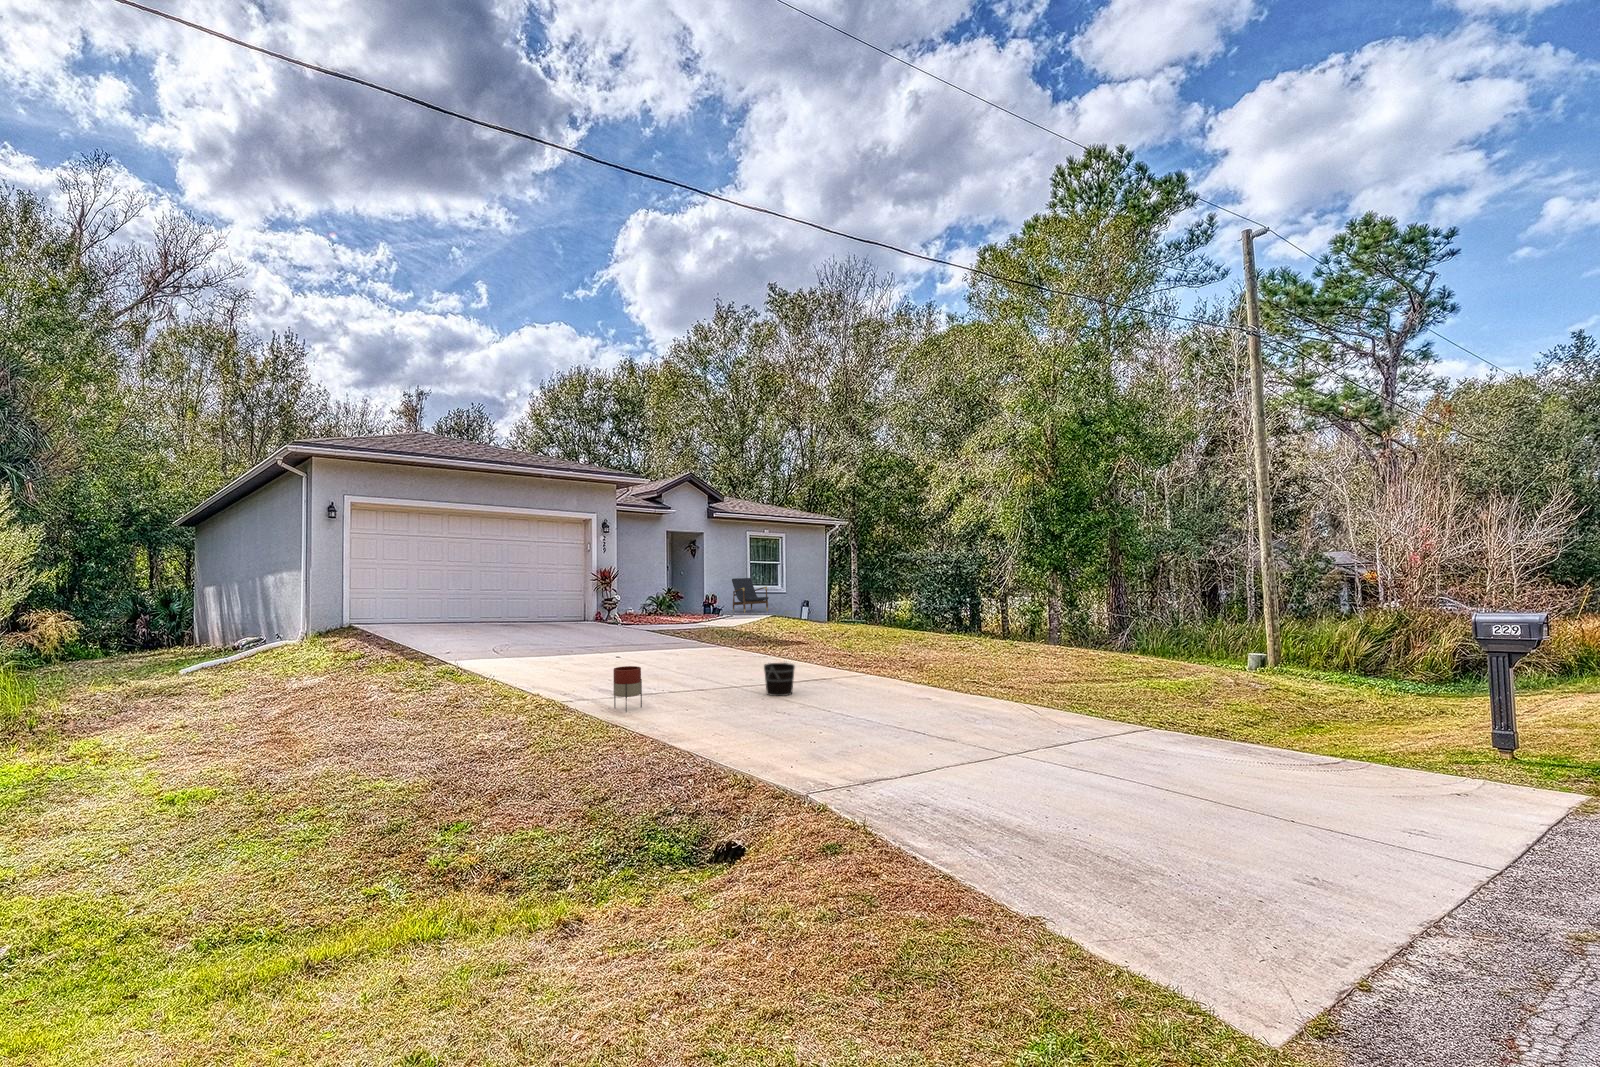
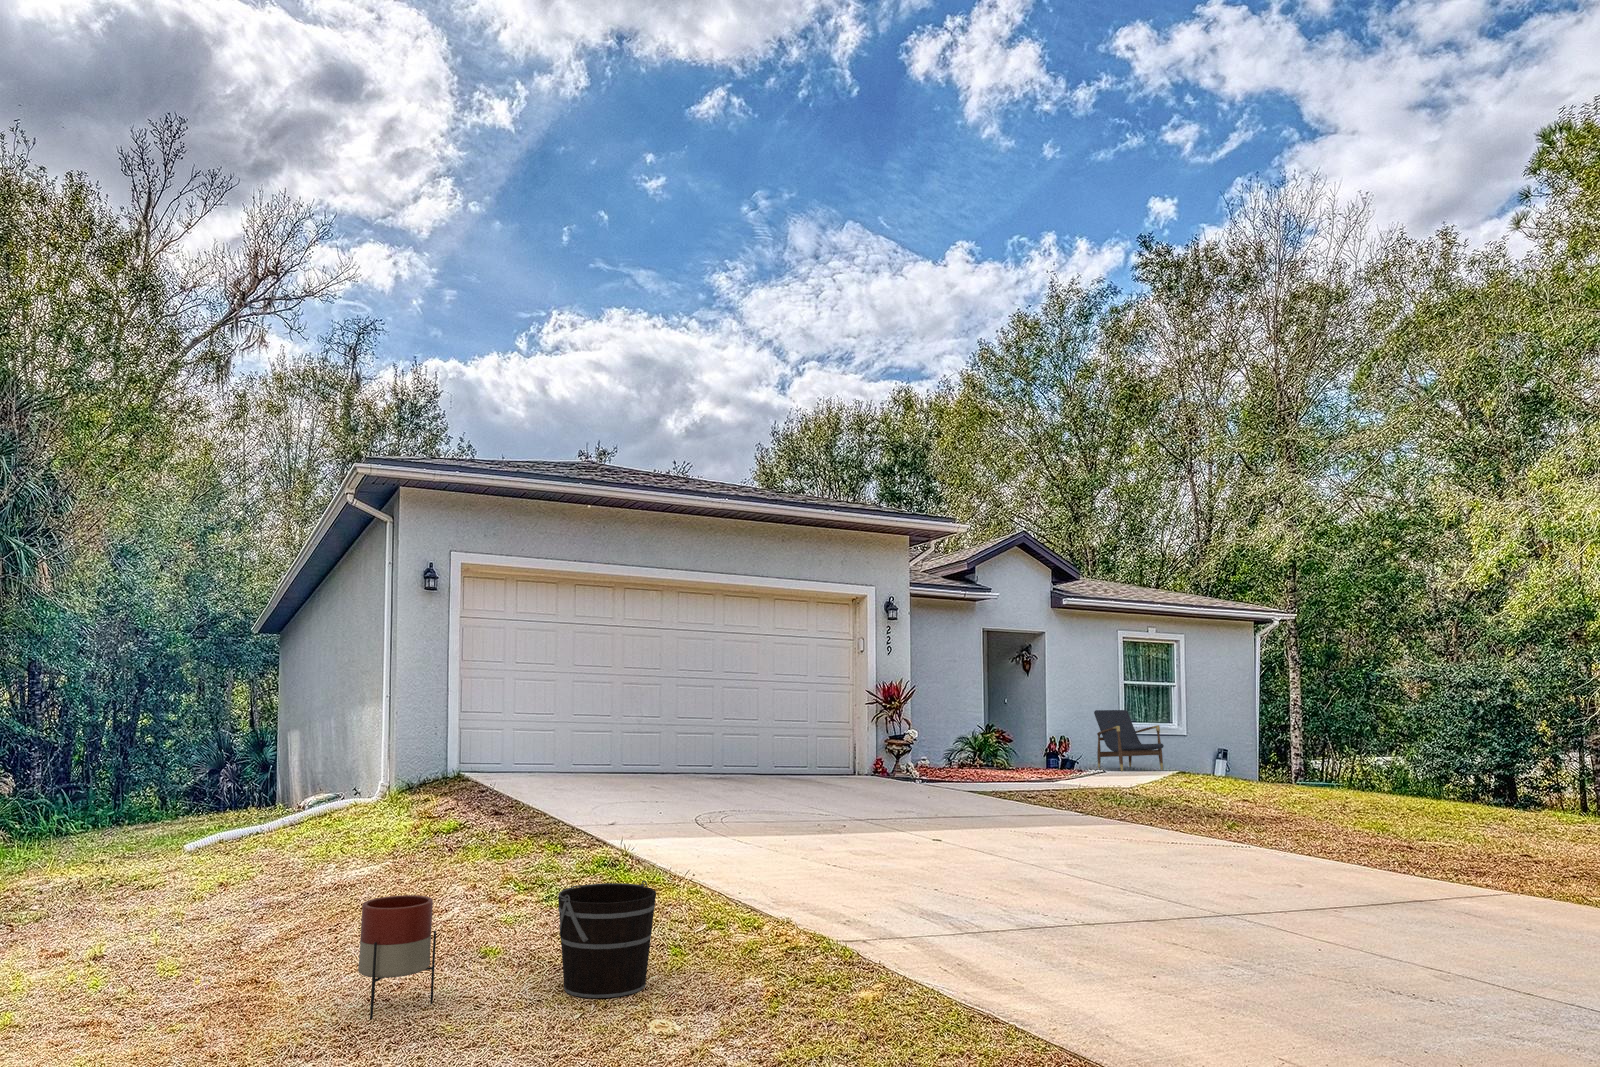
bucket: present [764,663,795,696] -> present [558,881,656,998]
planter: present [613,666,642,712] -> present [358,895,436,1019]

